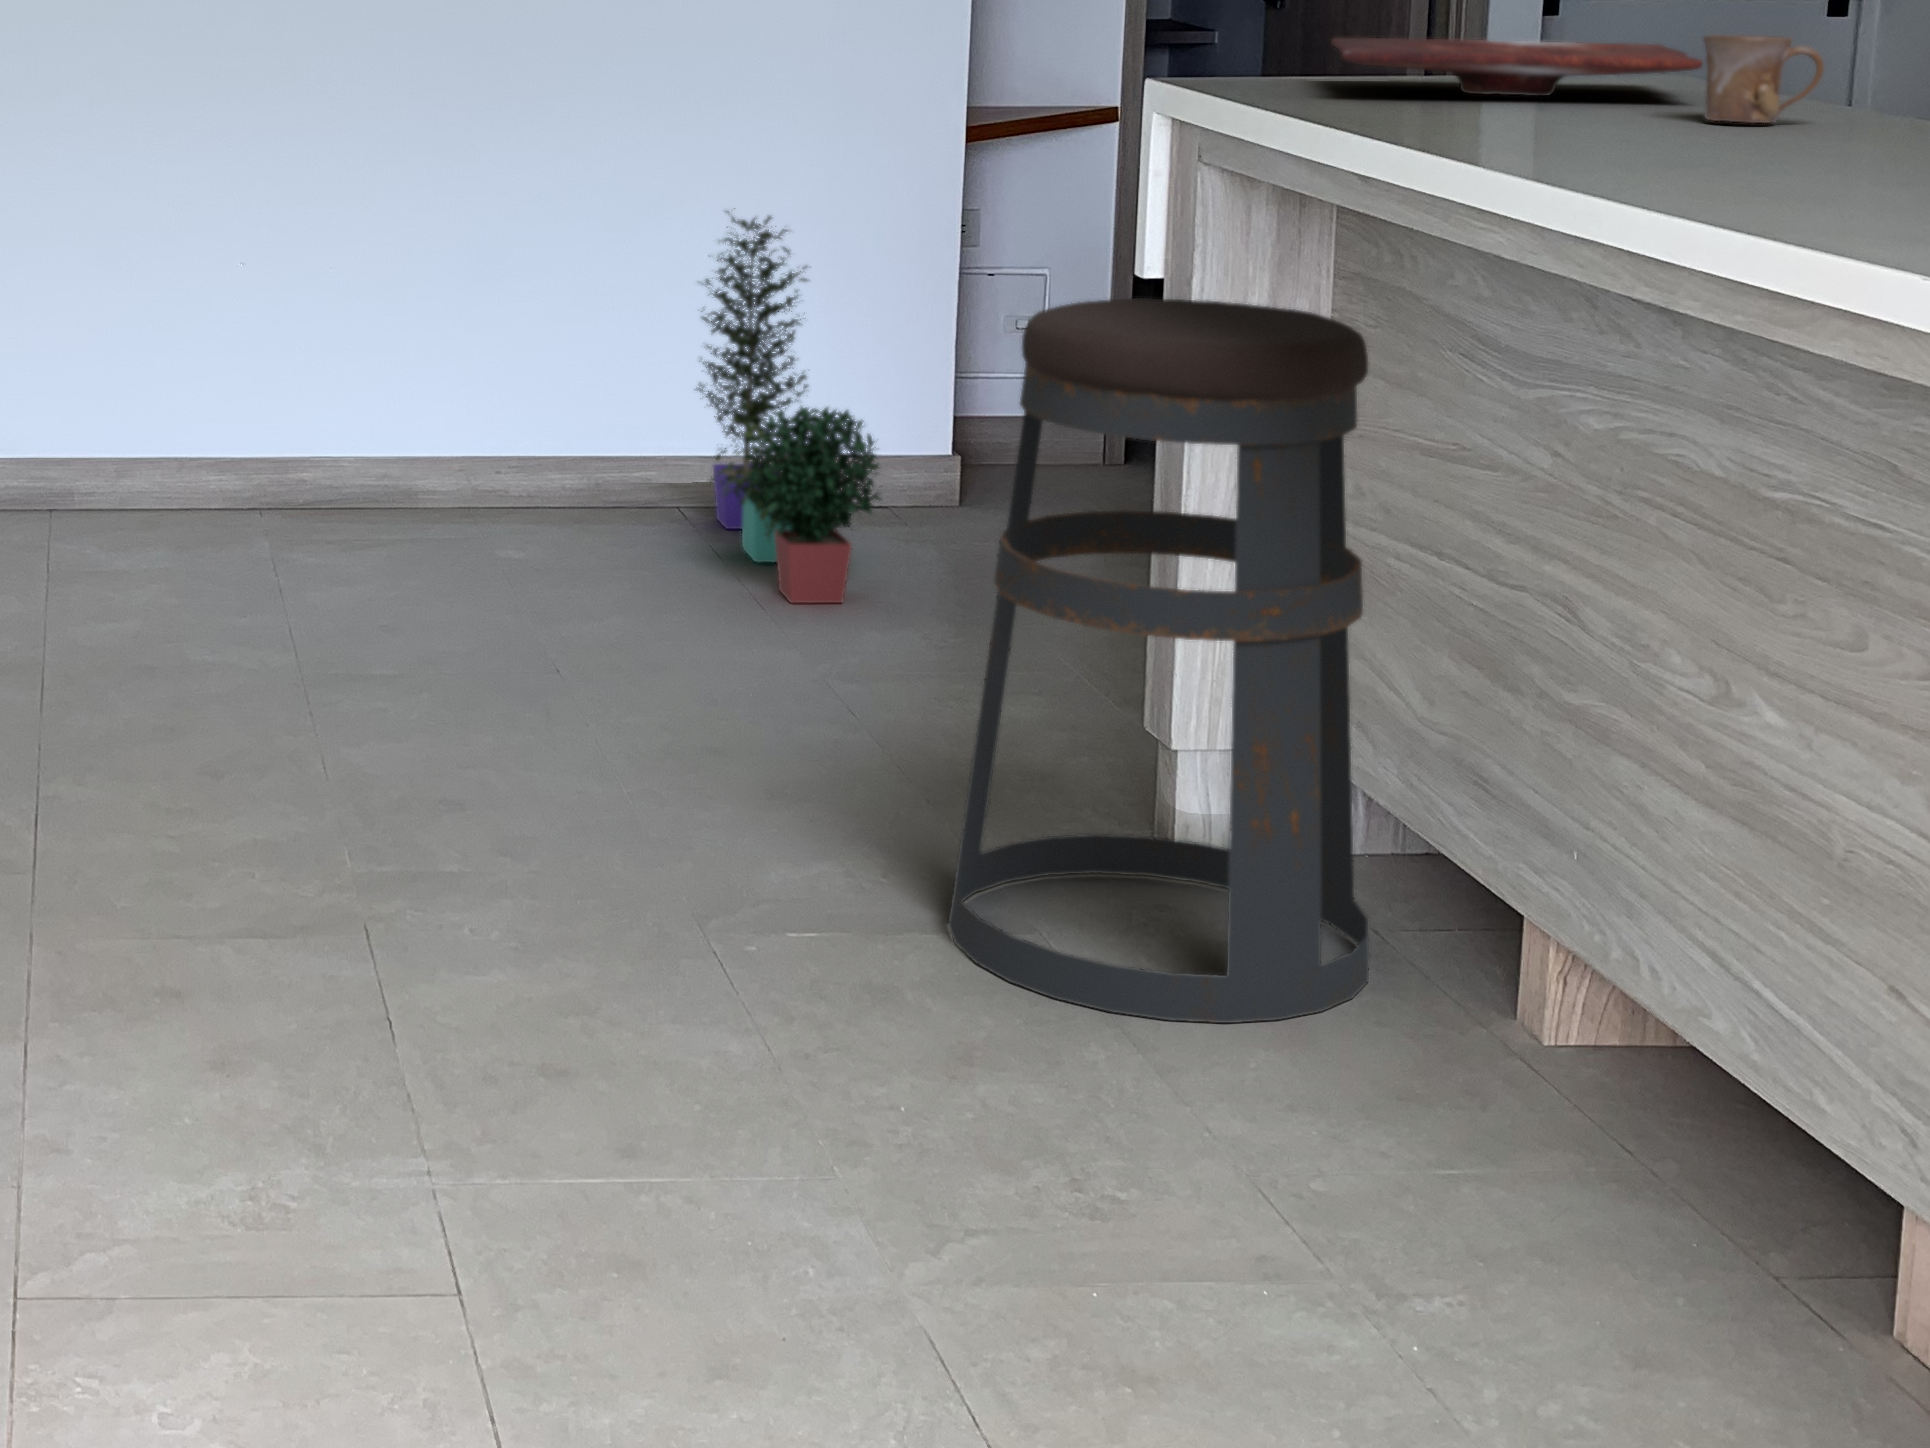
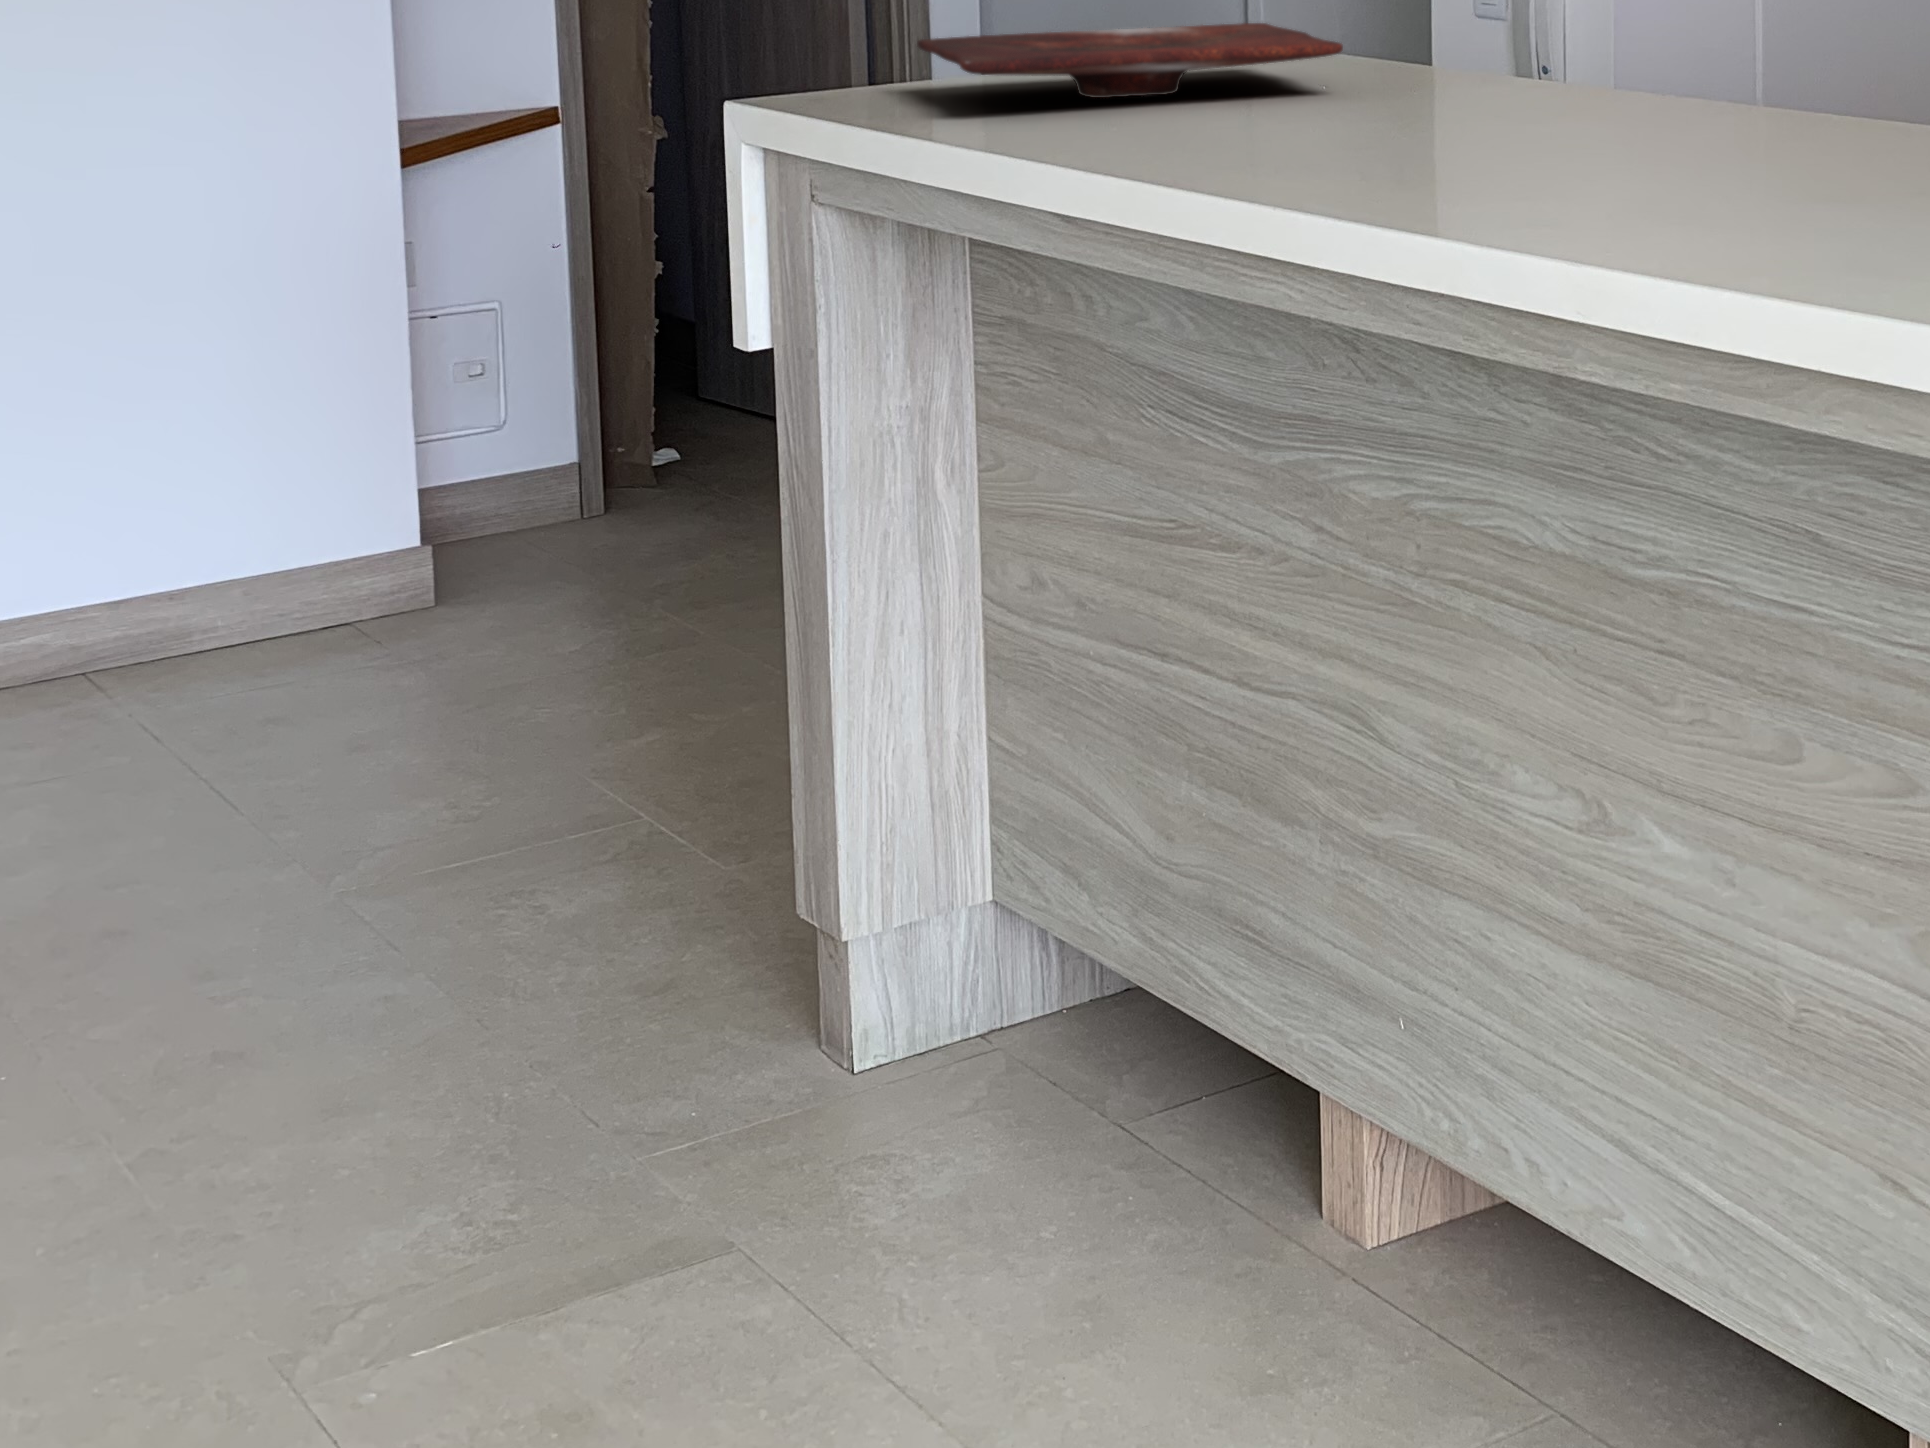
mug: present [1703,35,1824,123] -> none [1369,16,1495,117]
potted plant: present [694,216,881,603] -> none [73,284,373,793]
bar stool: present [948,298,1369,1023] -> none [627,387,1148,1351]

